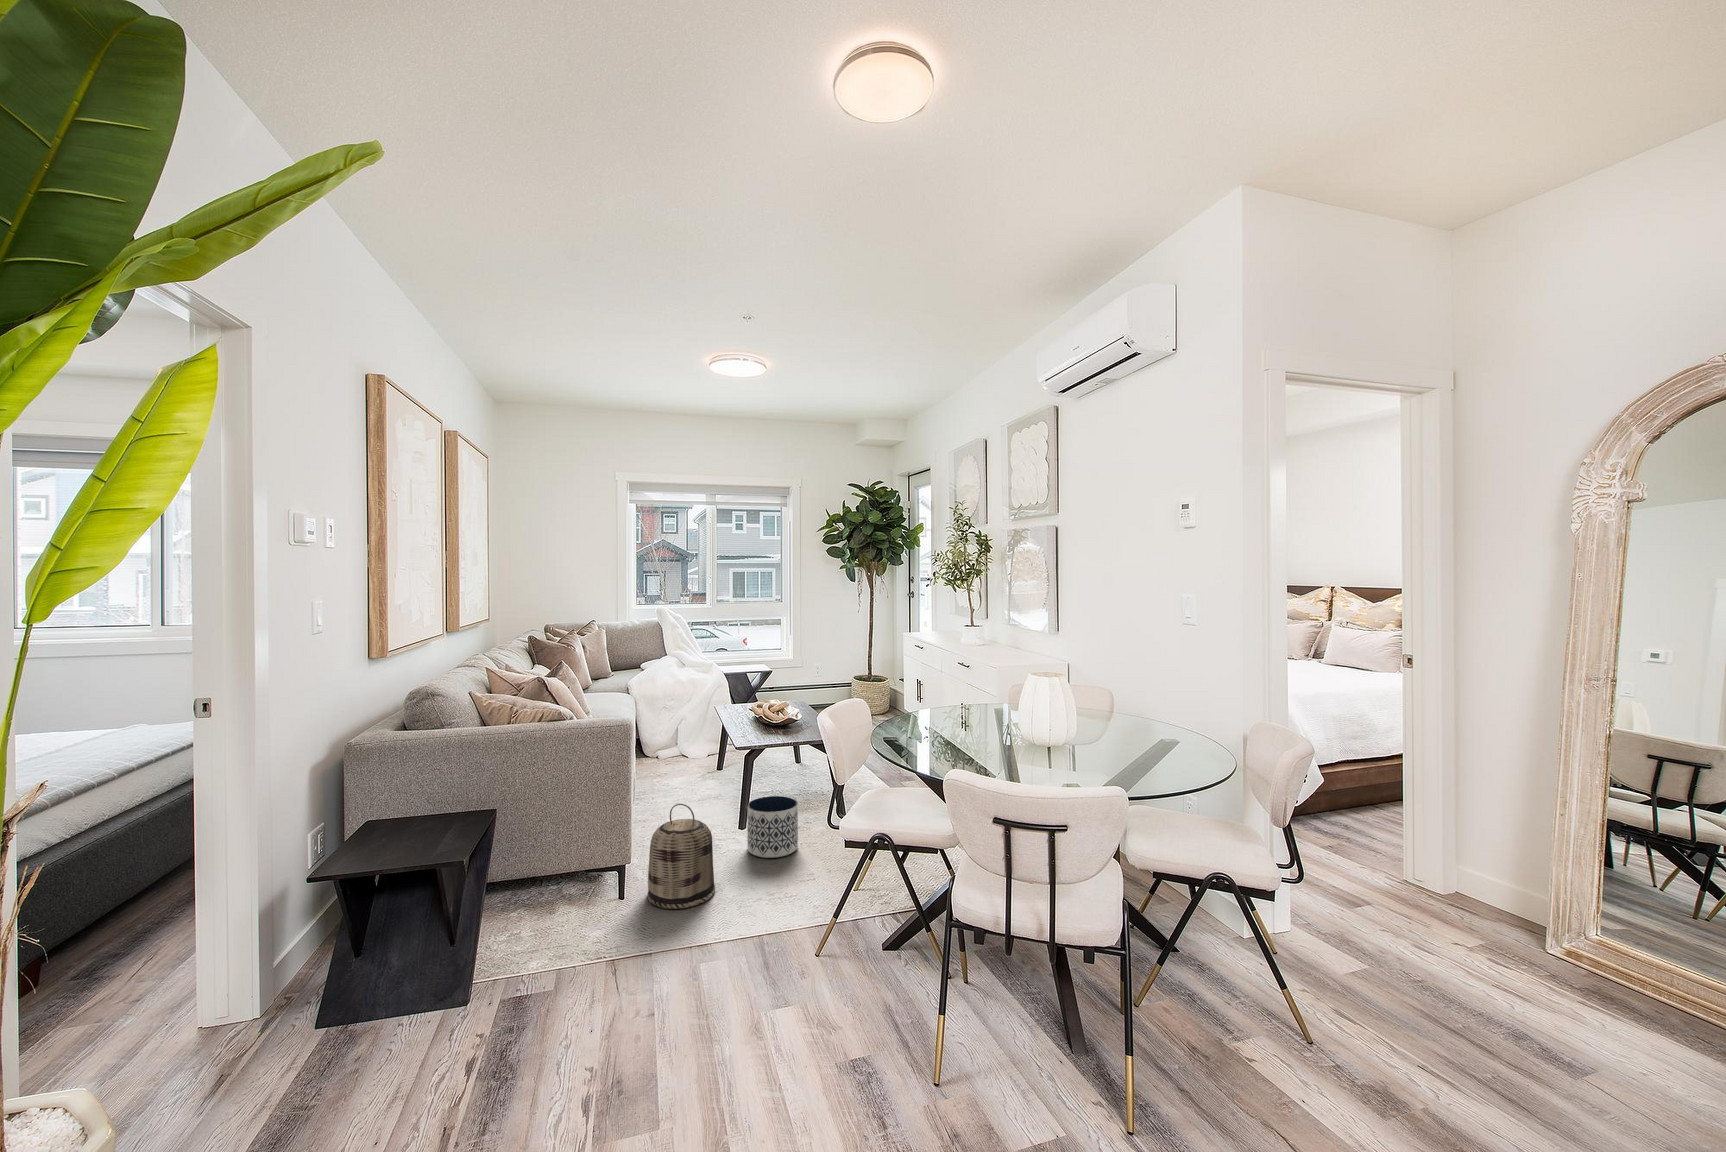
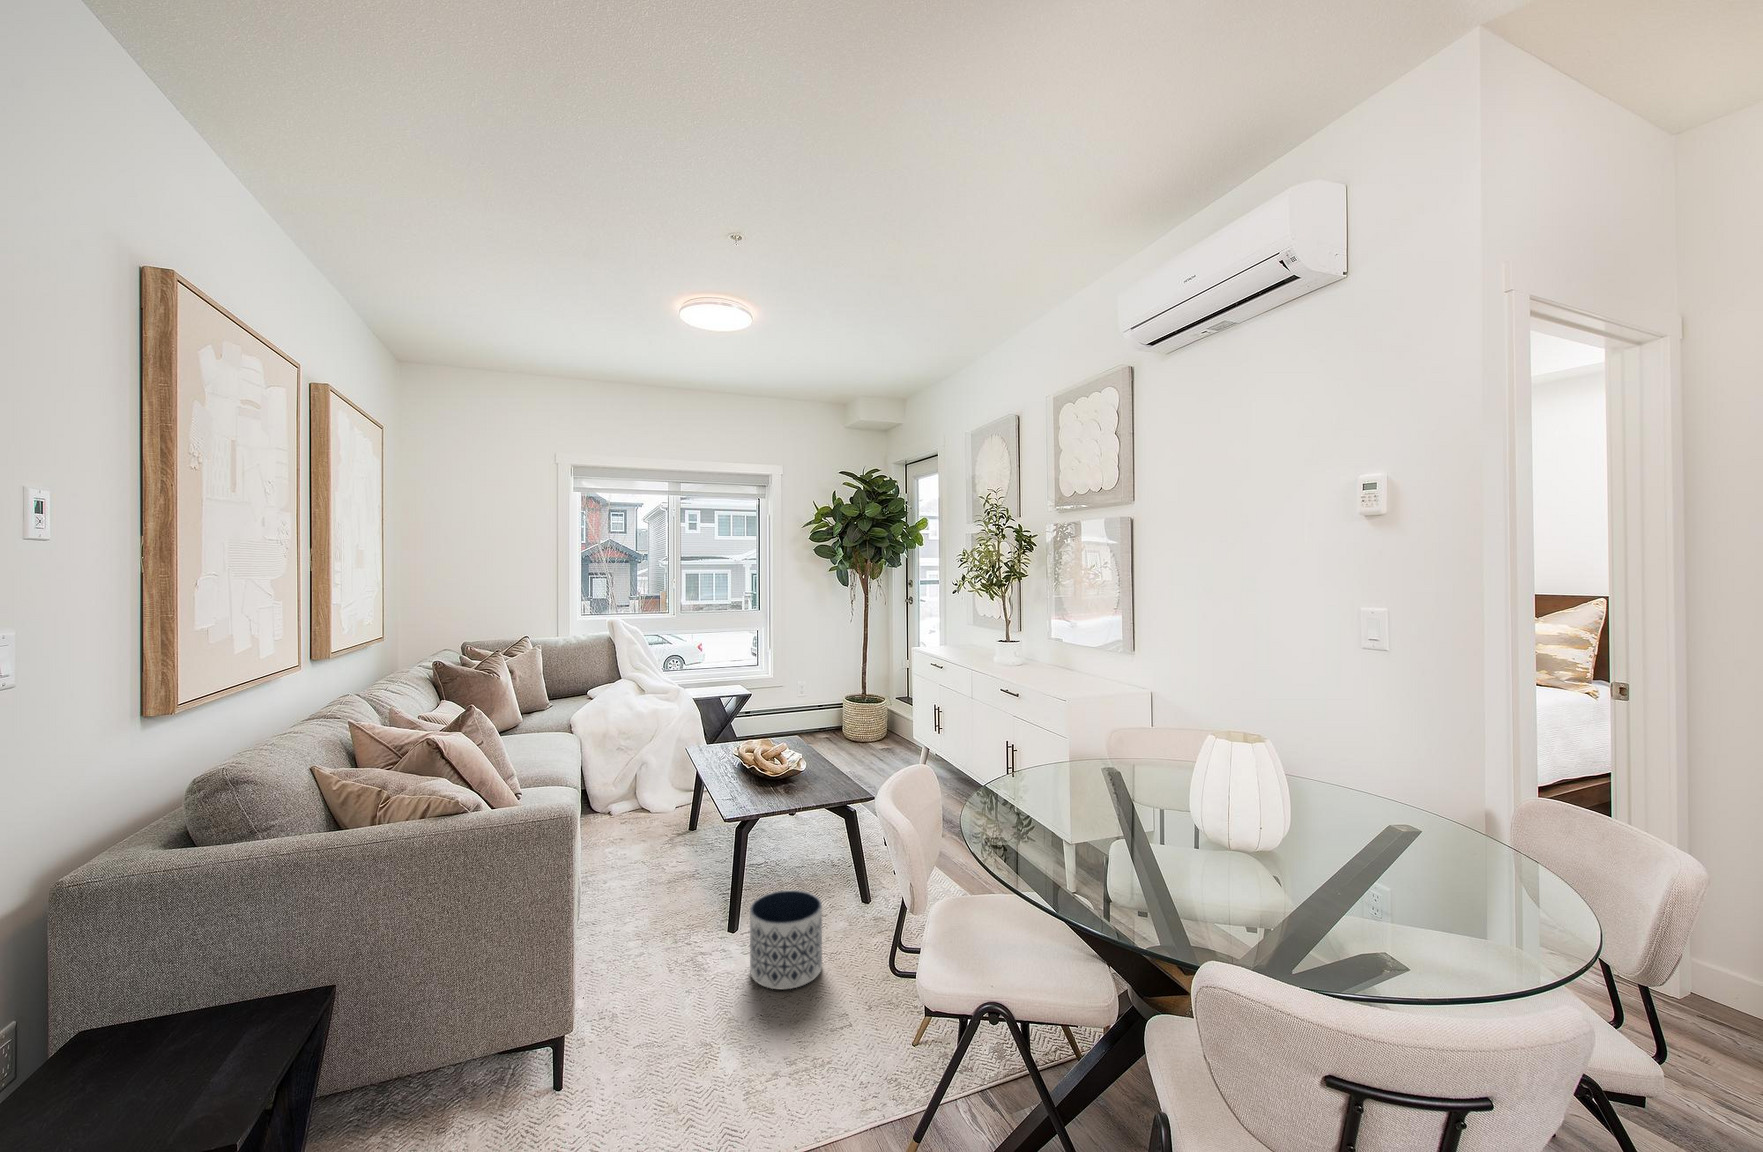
basket: present [647,804,715,909] -> none [604,936,711,1114]

